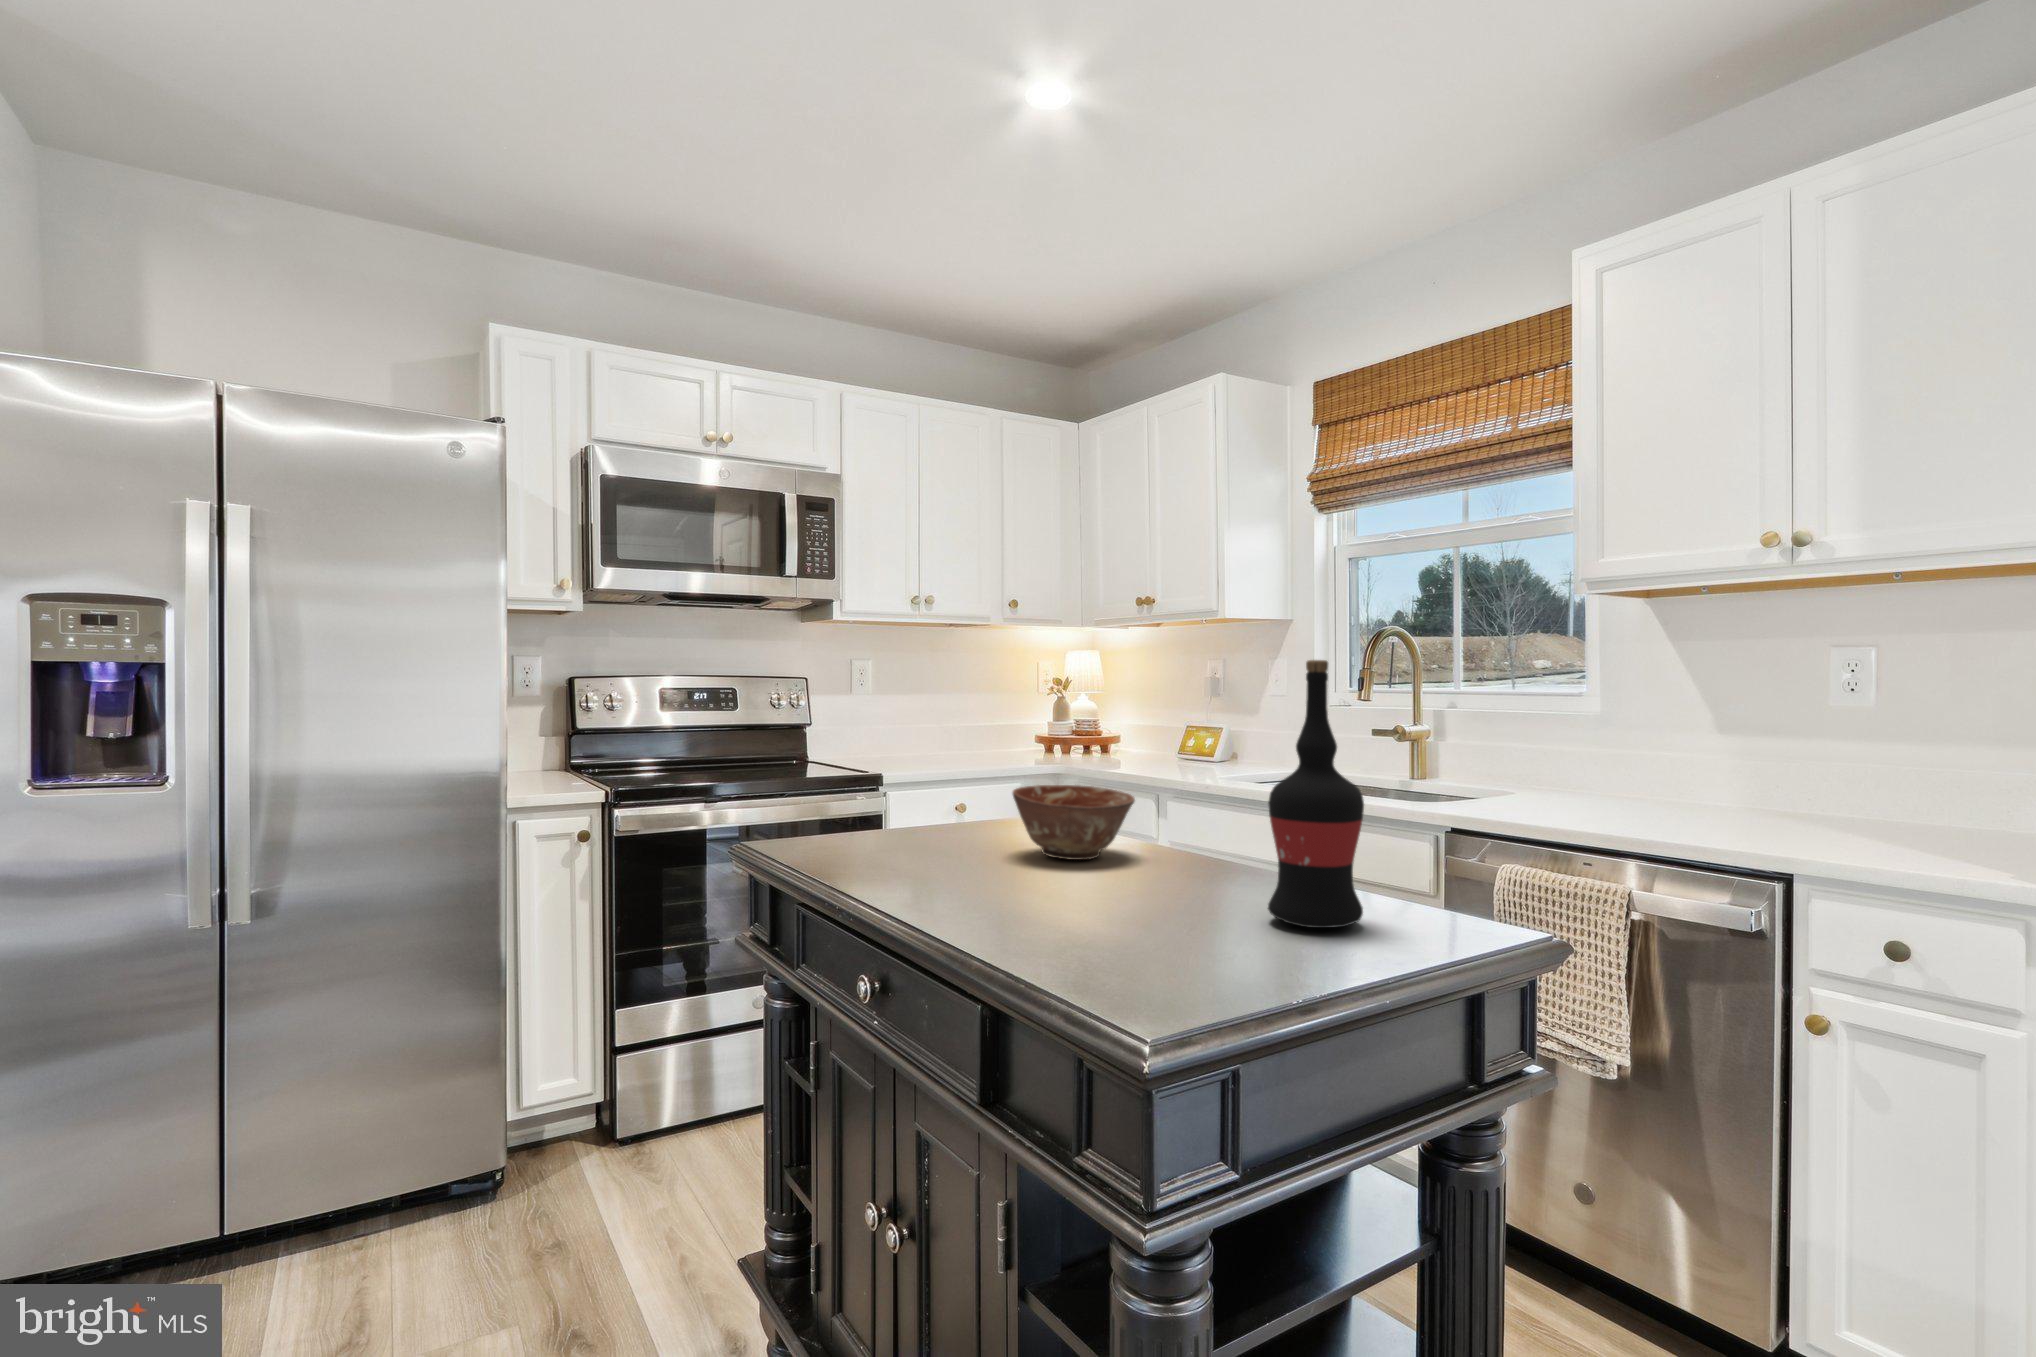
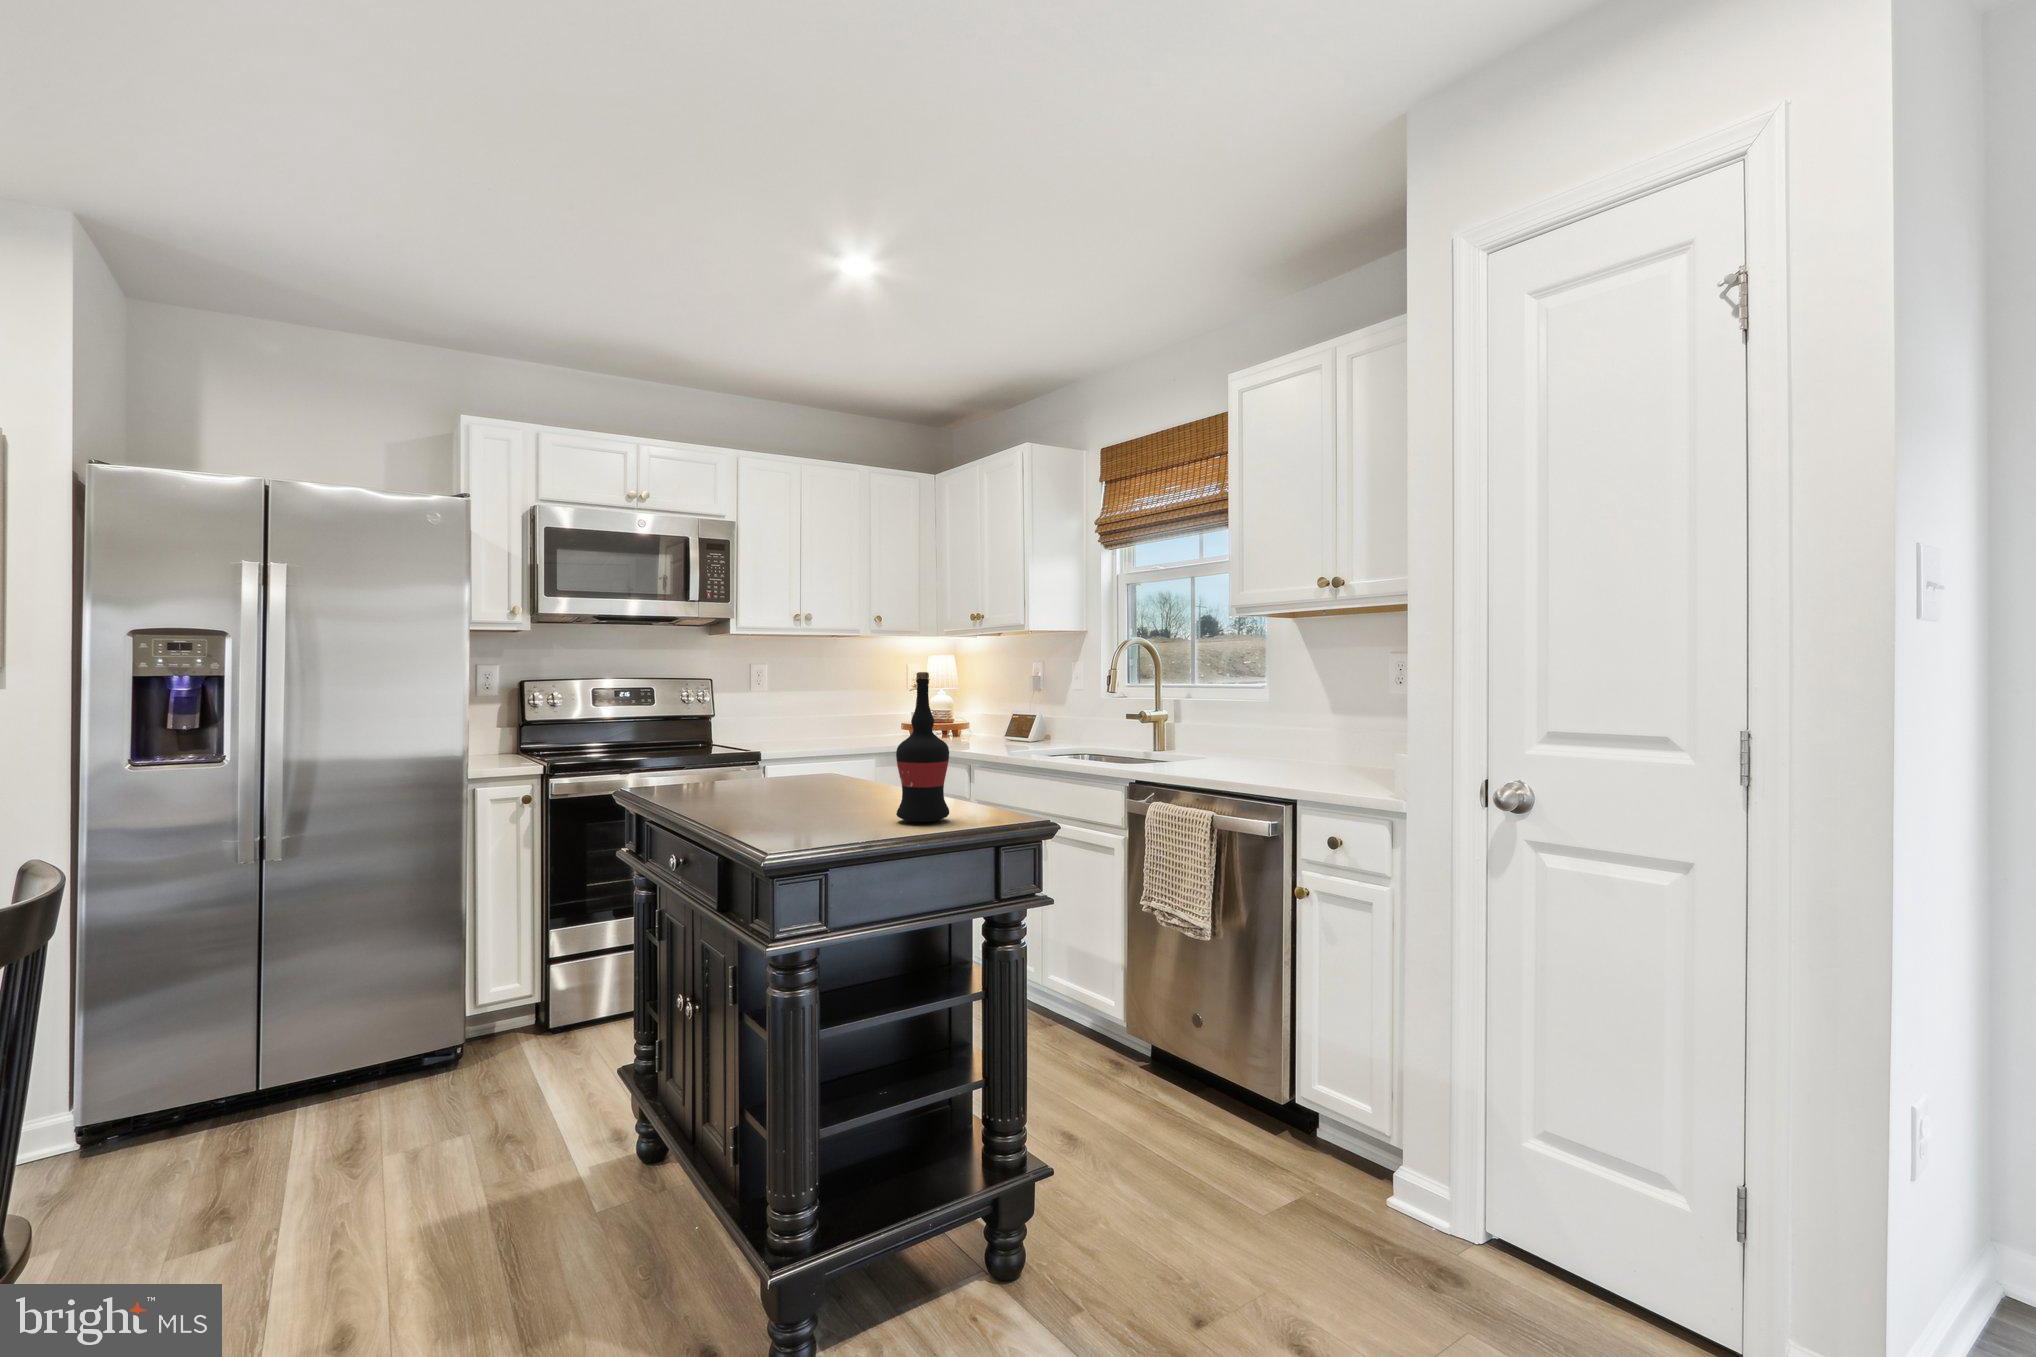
ceramic bowl: present [1013,785,1135,860] -> none [788,751,866,796]

